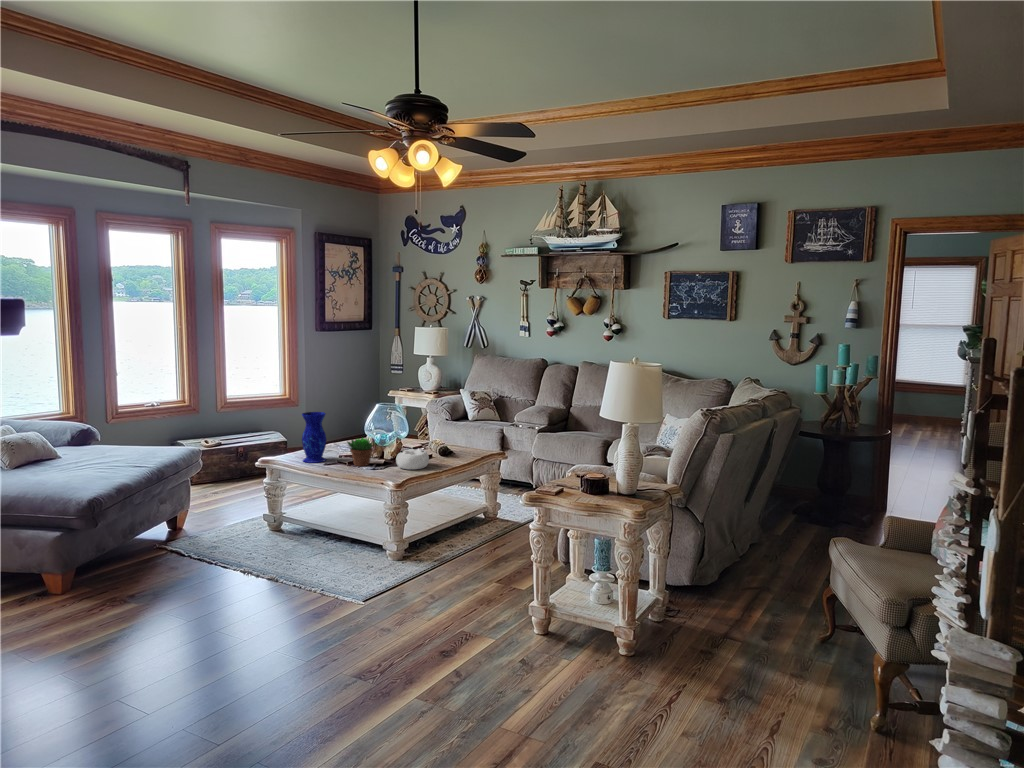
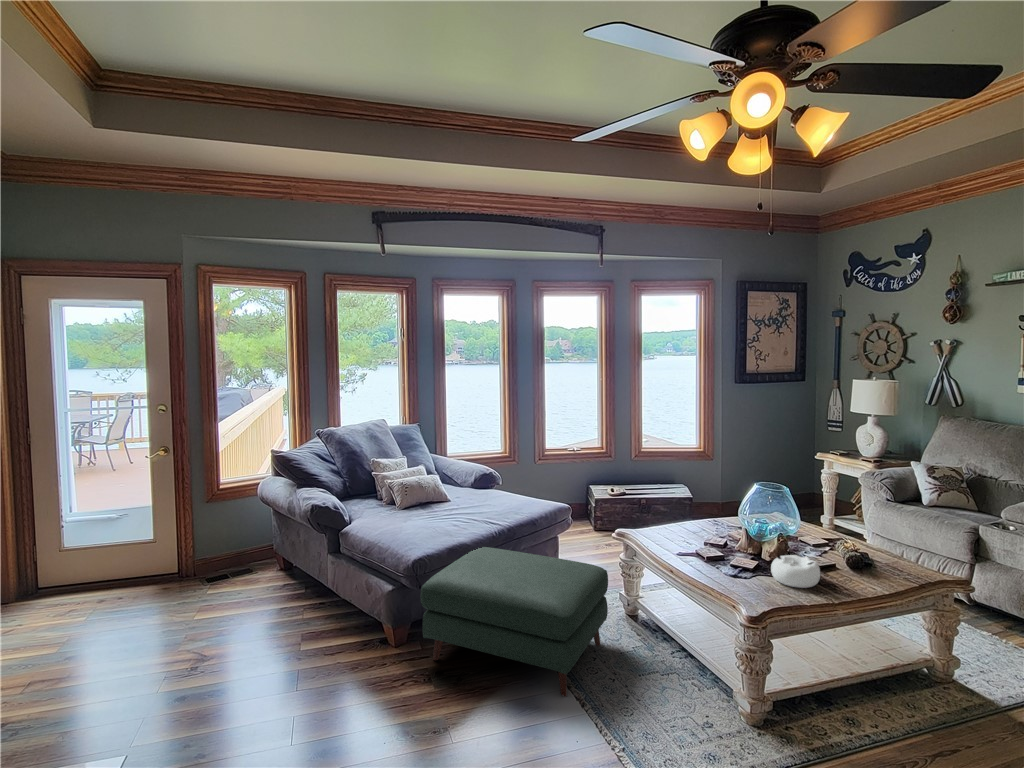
vase: present [302,412,327,463] -> none [663,485,692,547]
succulent plant: present [347,438,374,466] -> none [709,526,745,565]
ottoman: none [82,487,265,605] -> present [421,547,608,697]

